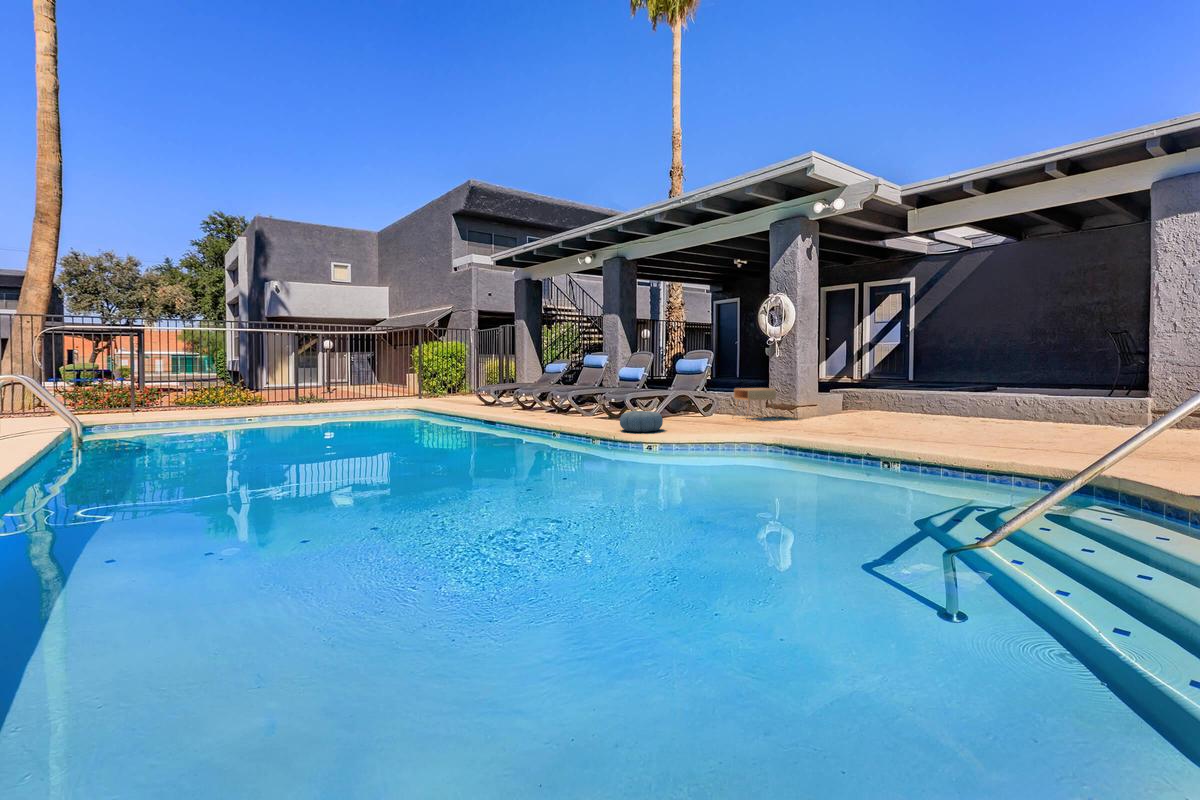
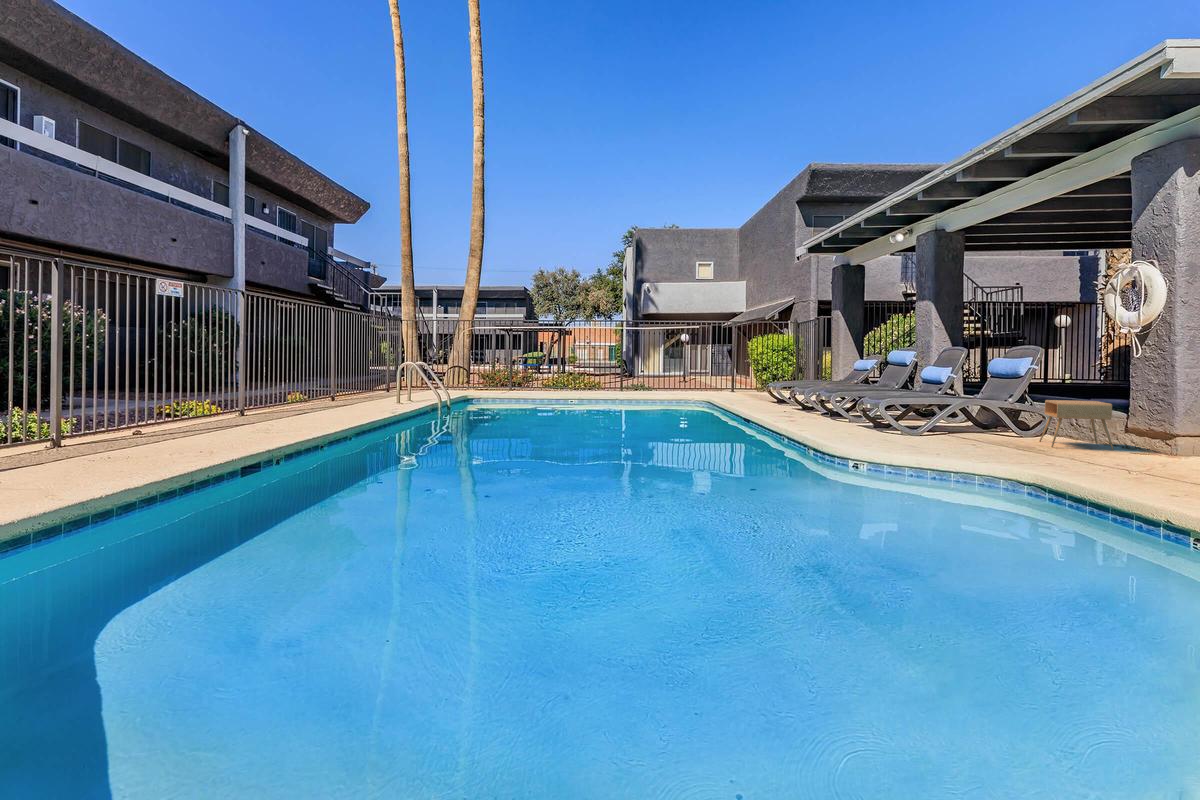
pouf: present [620,411,663,432] -> none [841,421,898,447]

